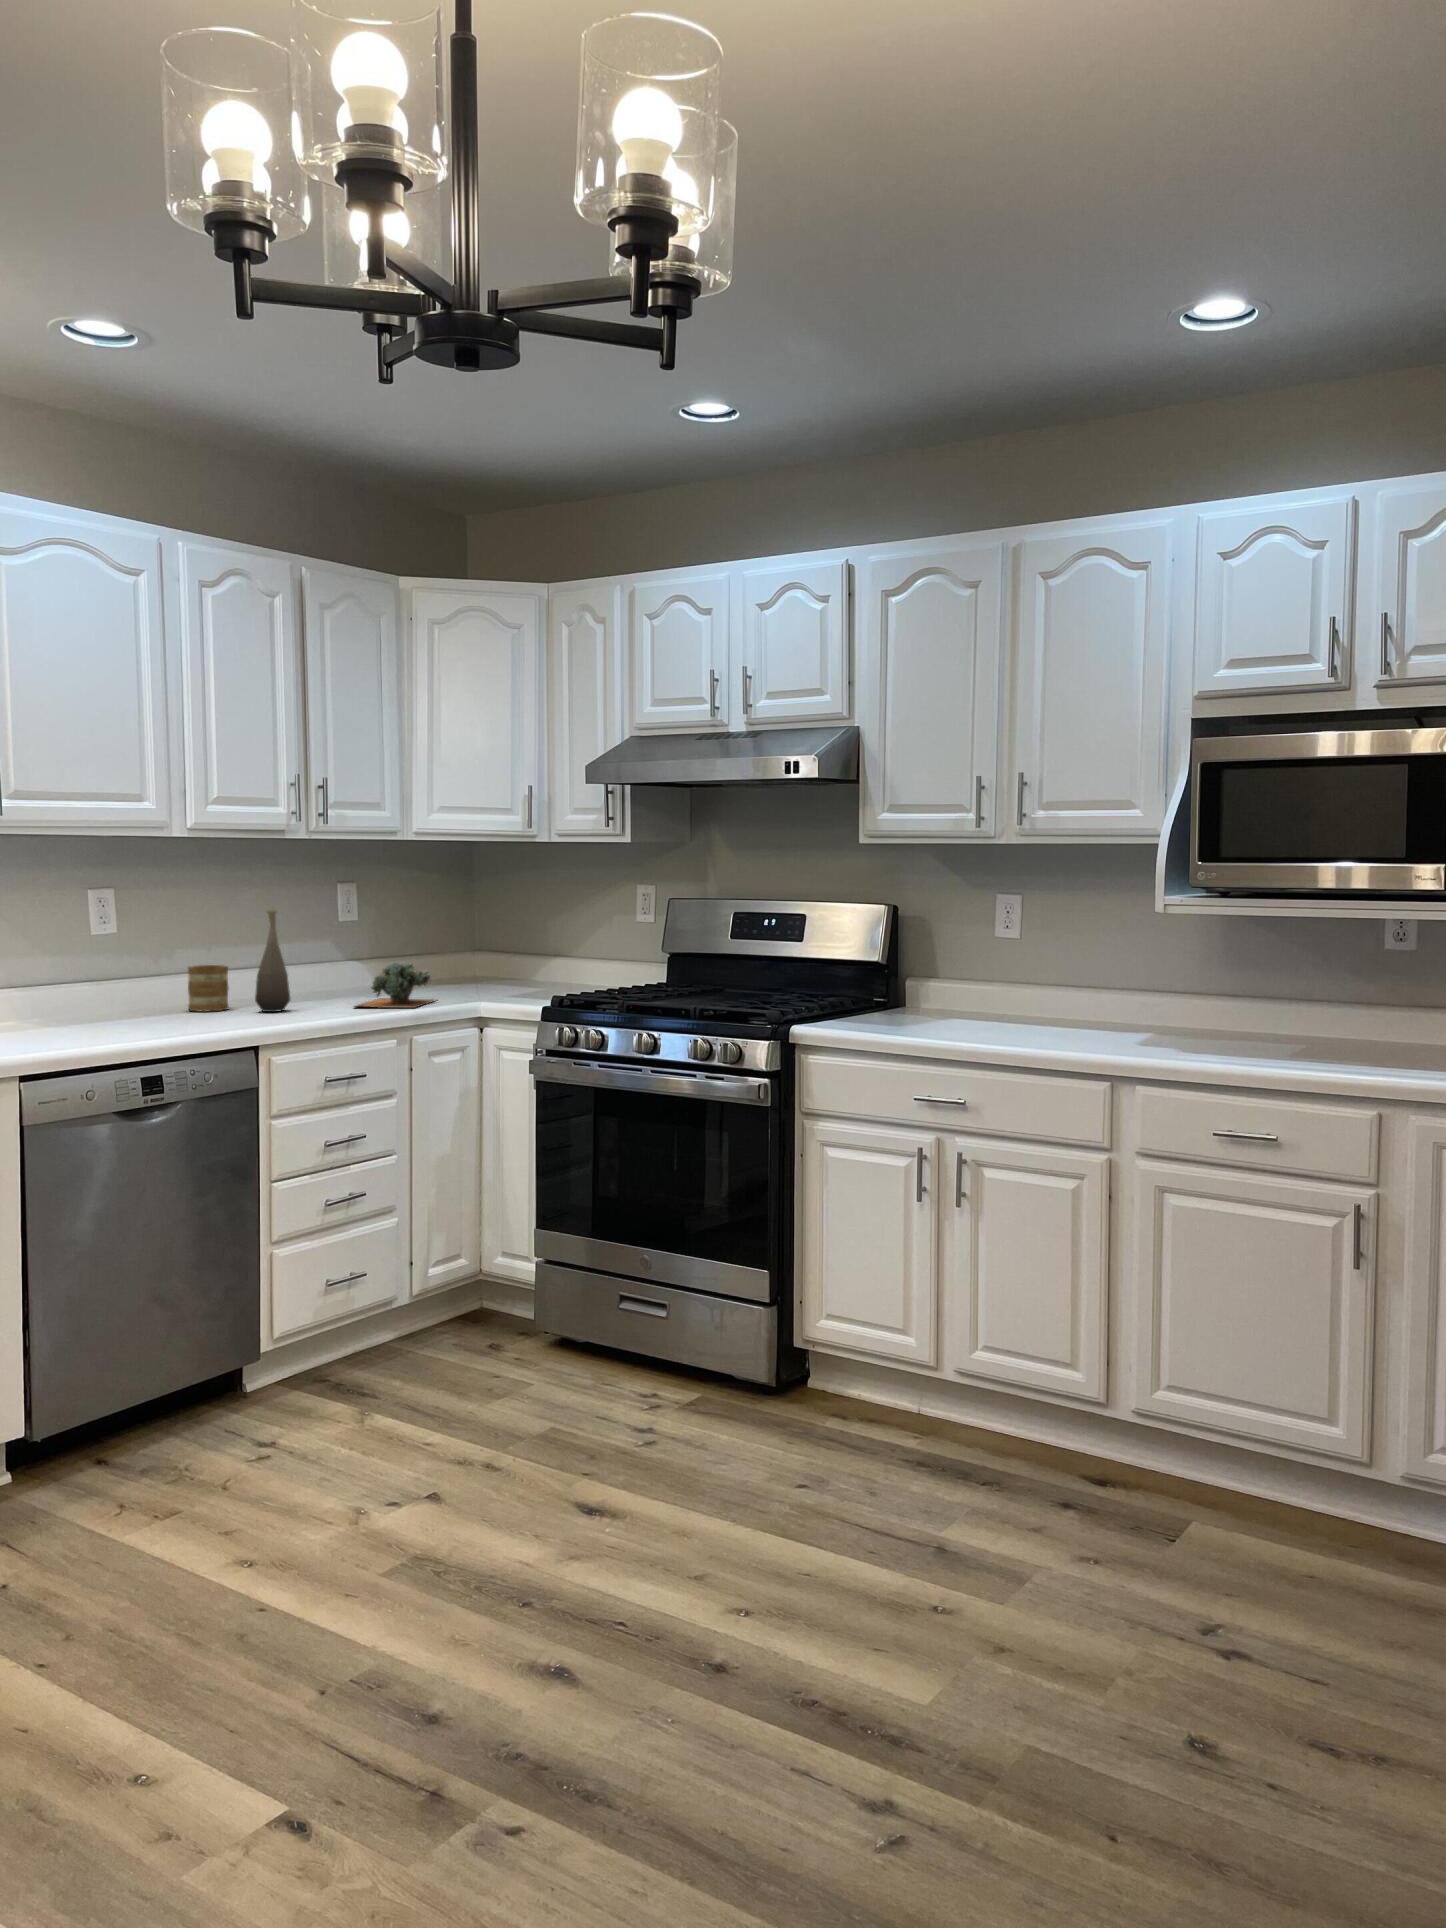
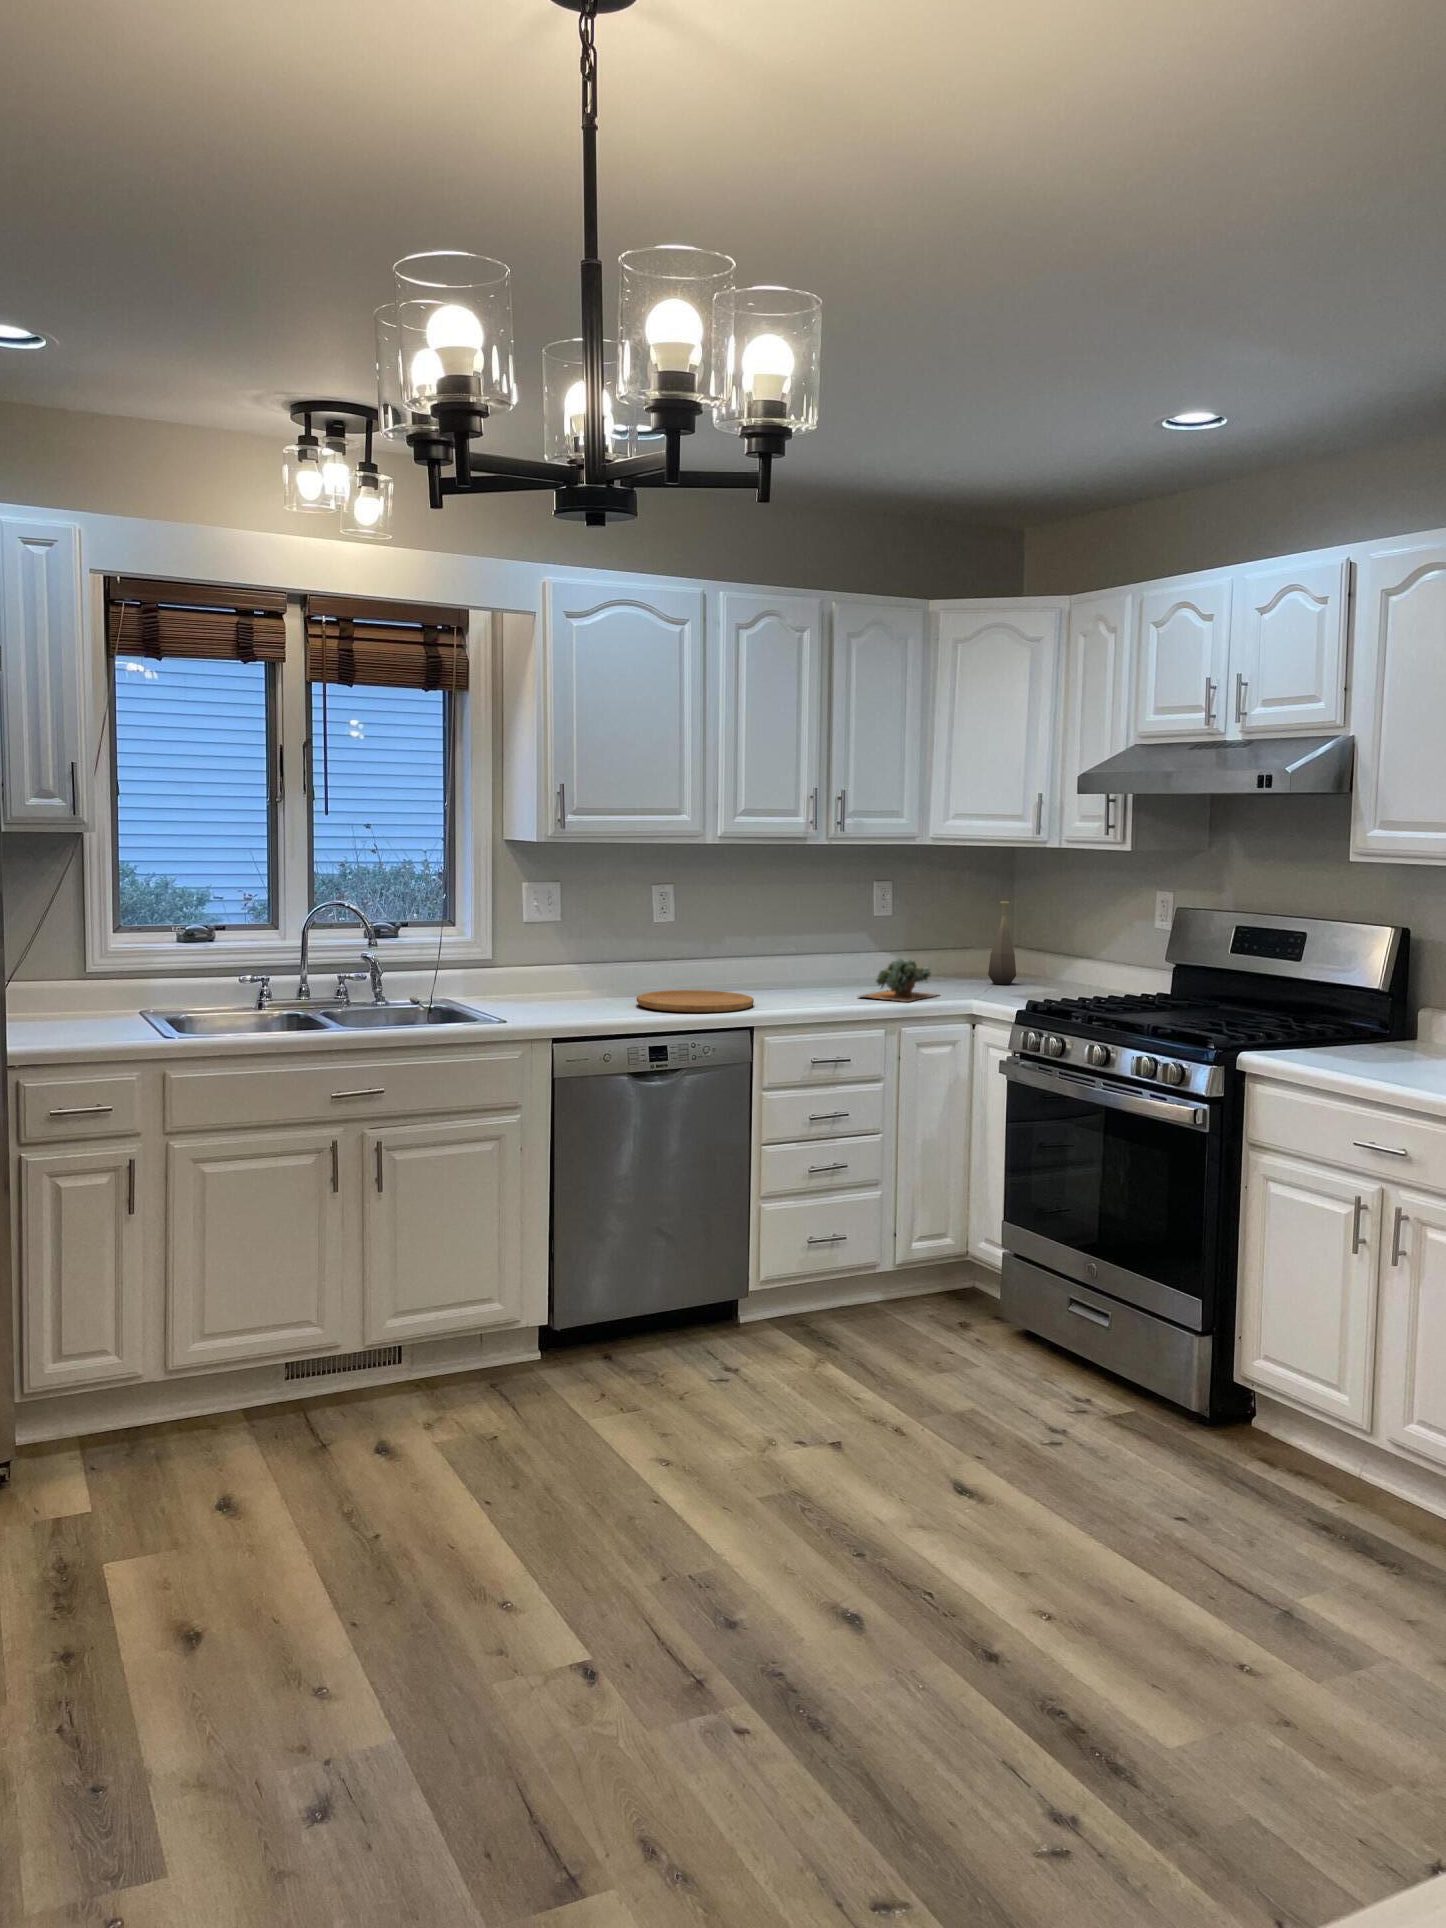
bottle: present [255,909,290,1012] -> present [988,901,1016,984]
mug: present [188,965,229,1012] -> none [728,952,760,992]
cutting board: none [96,1011,247,1035] -> present [637,990,754,1013]

